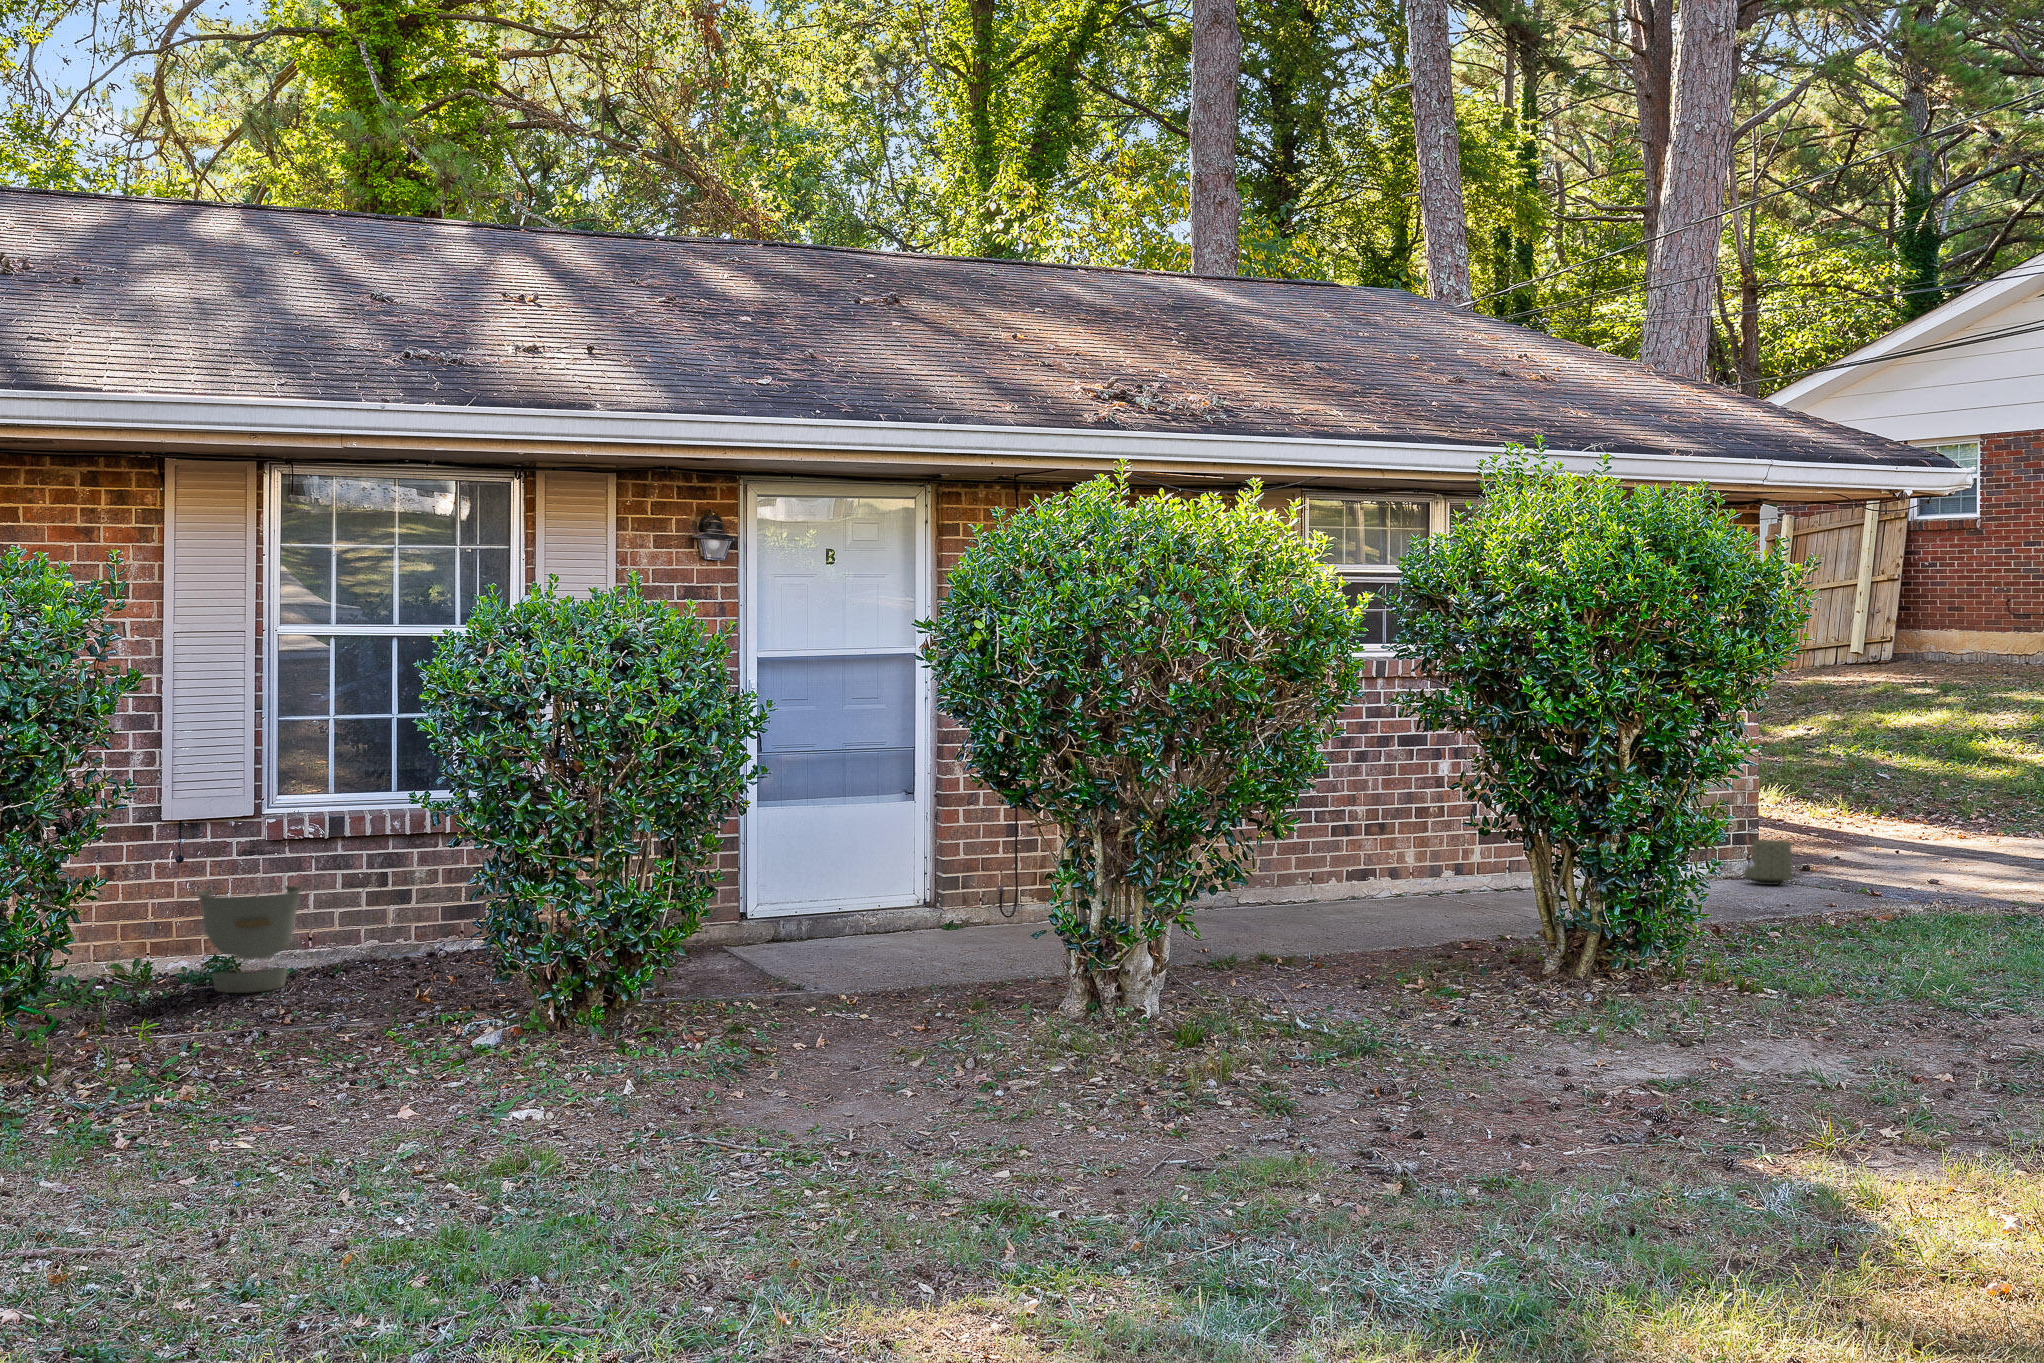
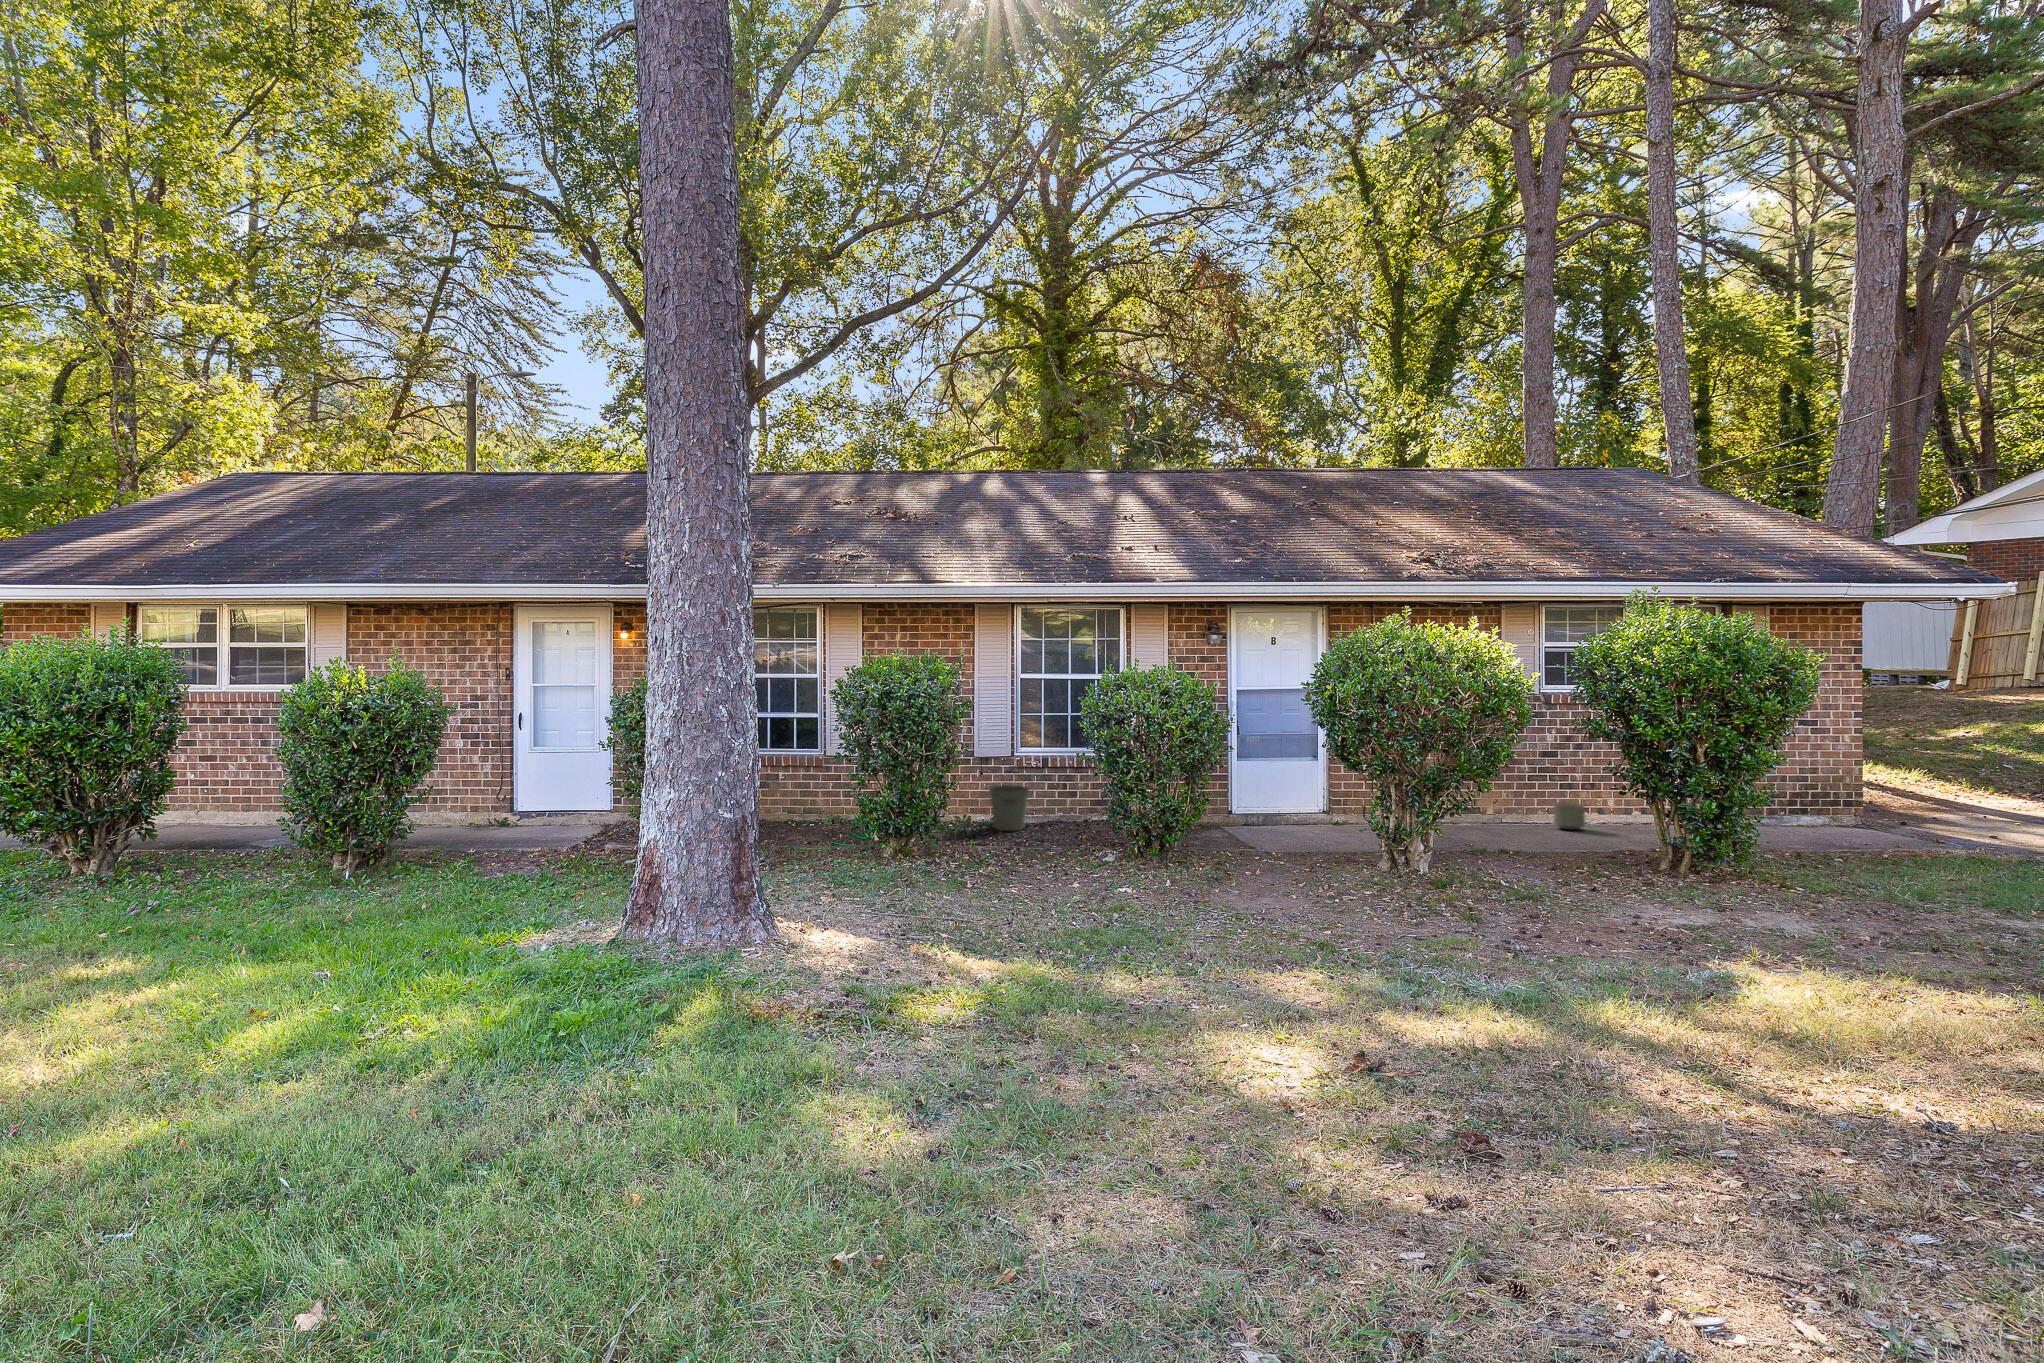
planter: present [1743,840,1792,885] -> present [1554,802,1585,830]

